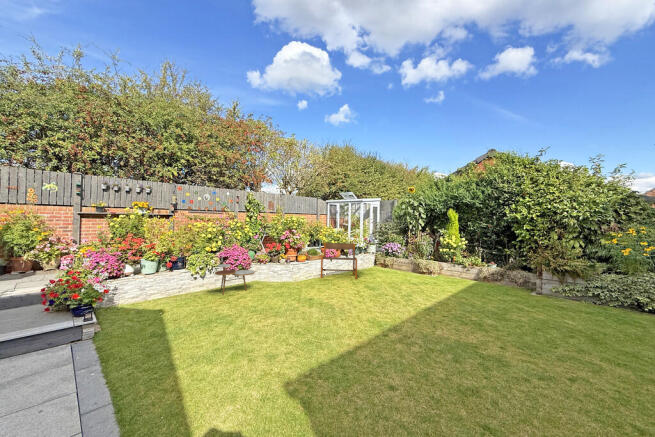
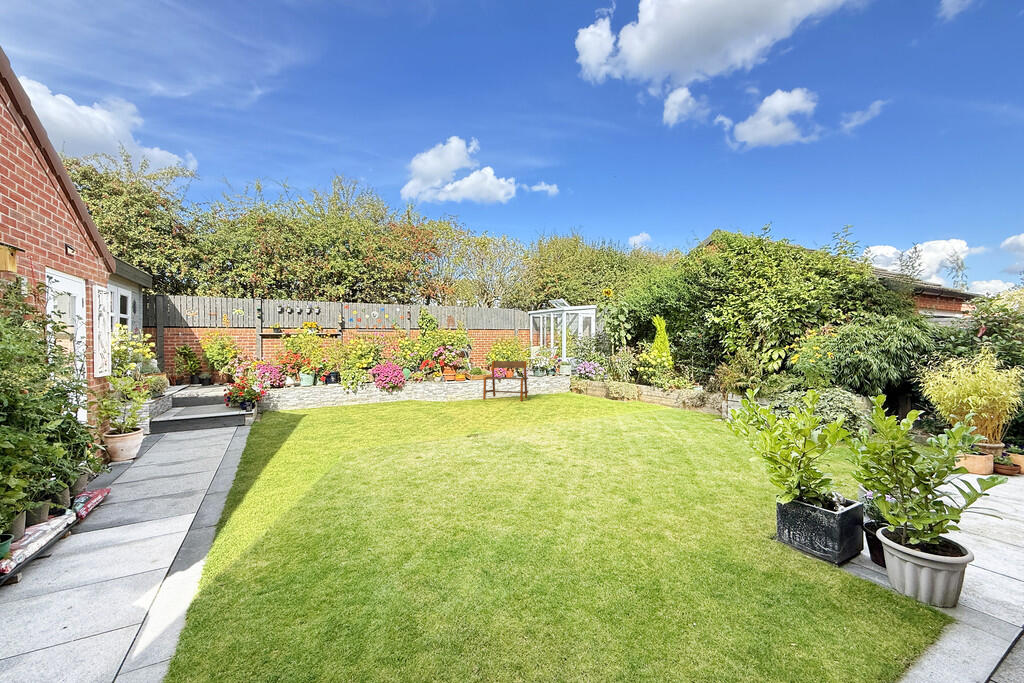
side table: present [215,264,255,294] -> none [361,380,402,408]

